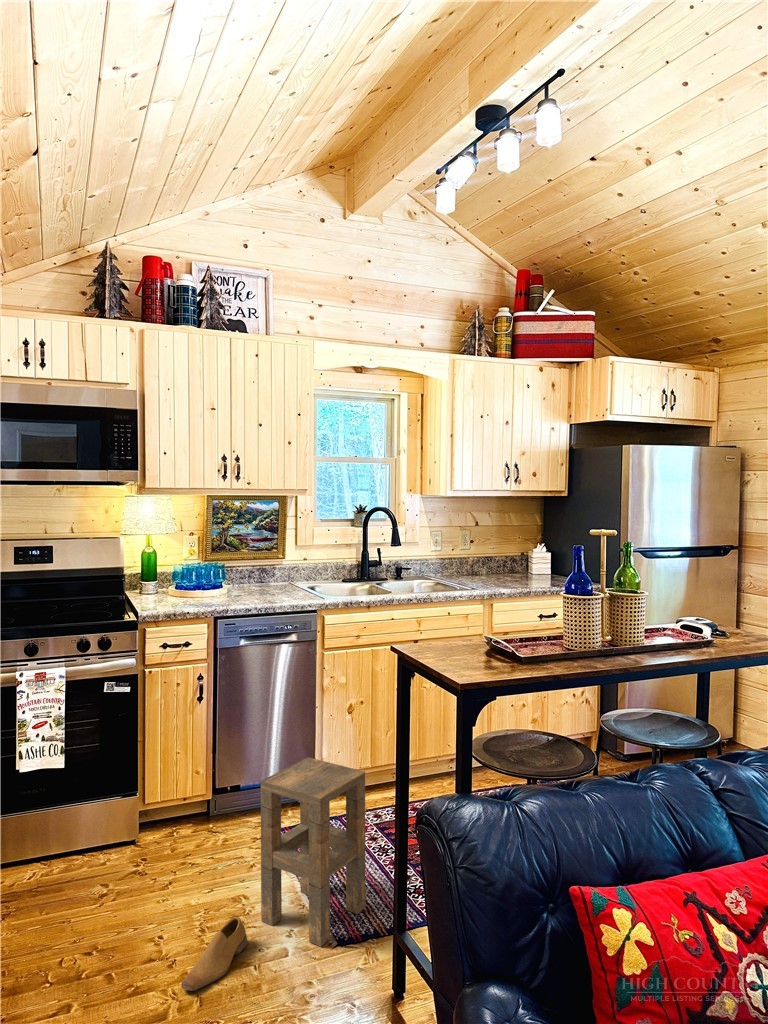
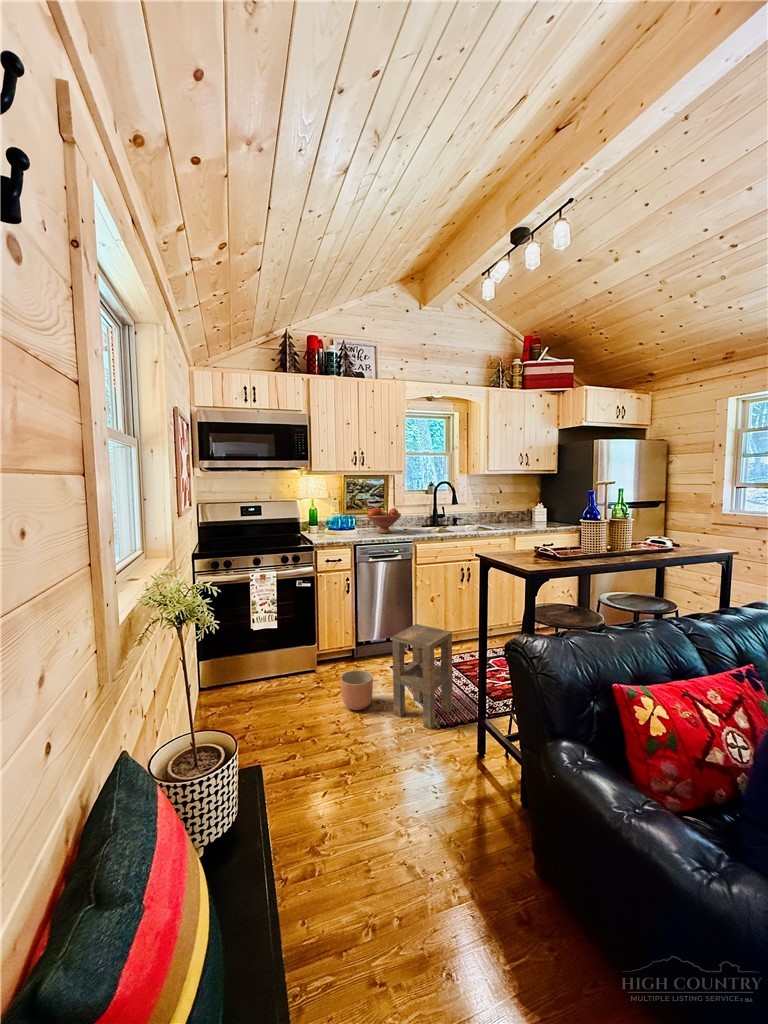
fruit bowl: none [242,550,302,595] -> present [367,507,401,533]
planter: none [170,840,228,914] -> present [341,670,373,710]
shoe: present [181,917,247,991] -> none [356,711,388,749]

